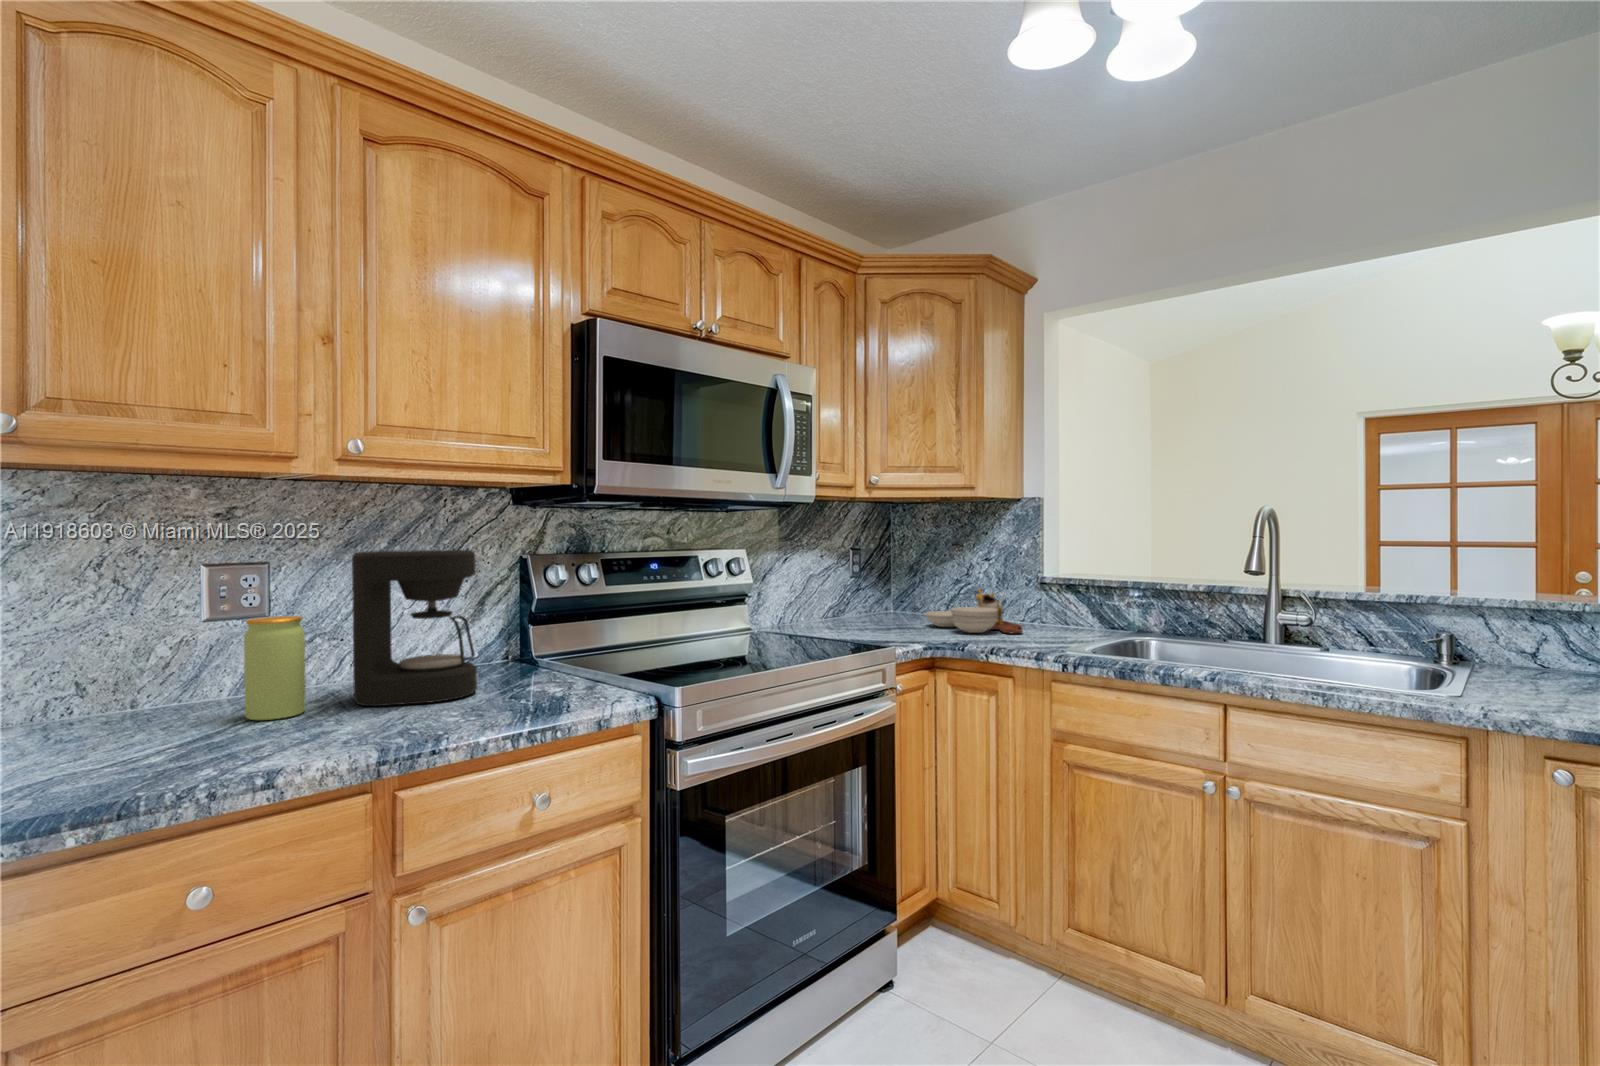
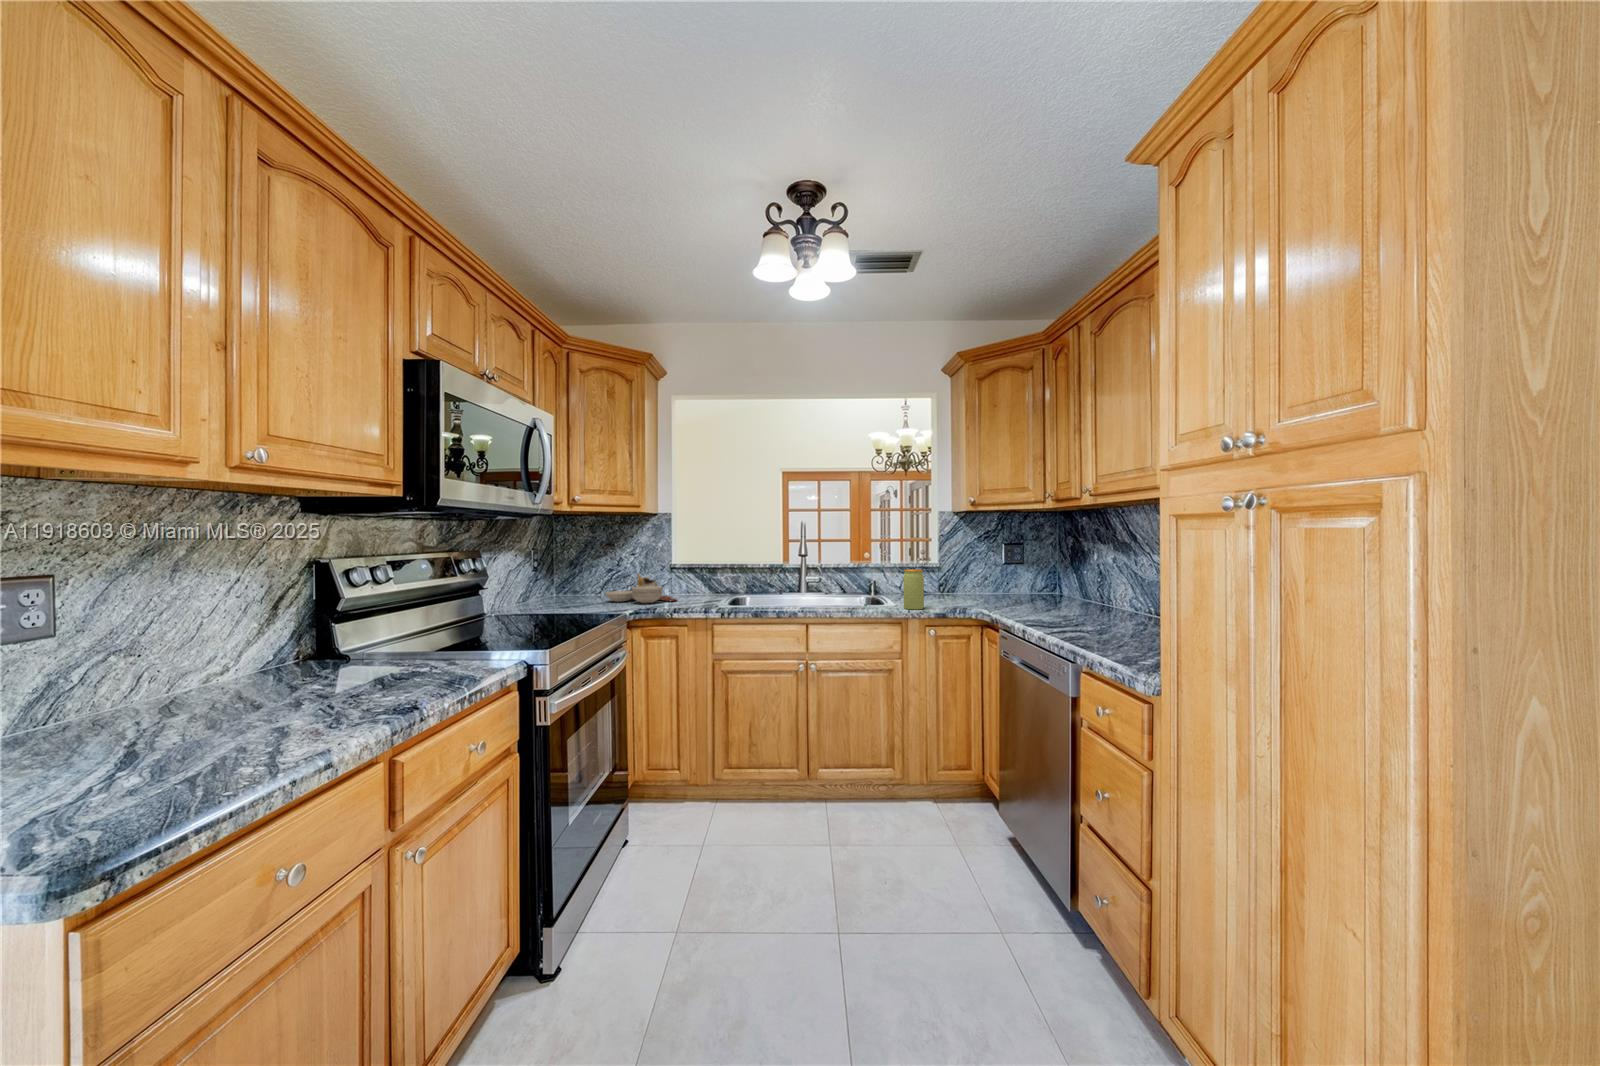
coffee maker: present [352,550,477,706] -> none [213,555,353,710]
jar: present [244,616,305,720] -> present [903,569,924,610]

